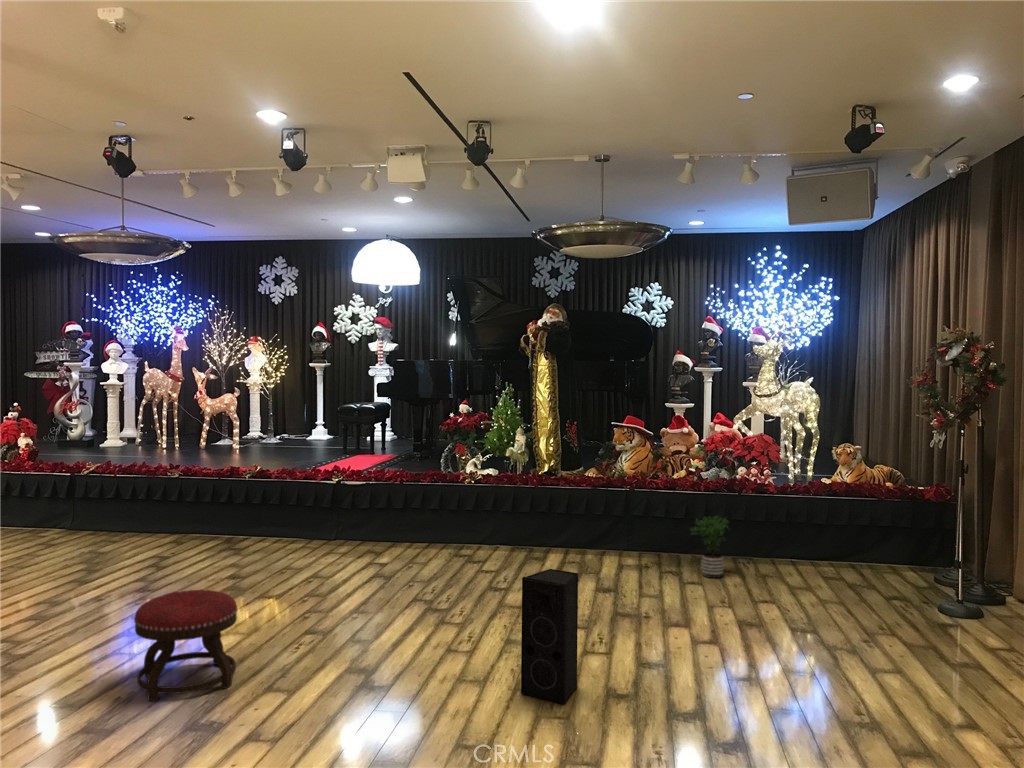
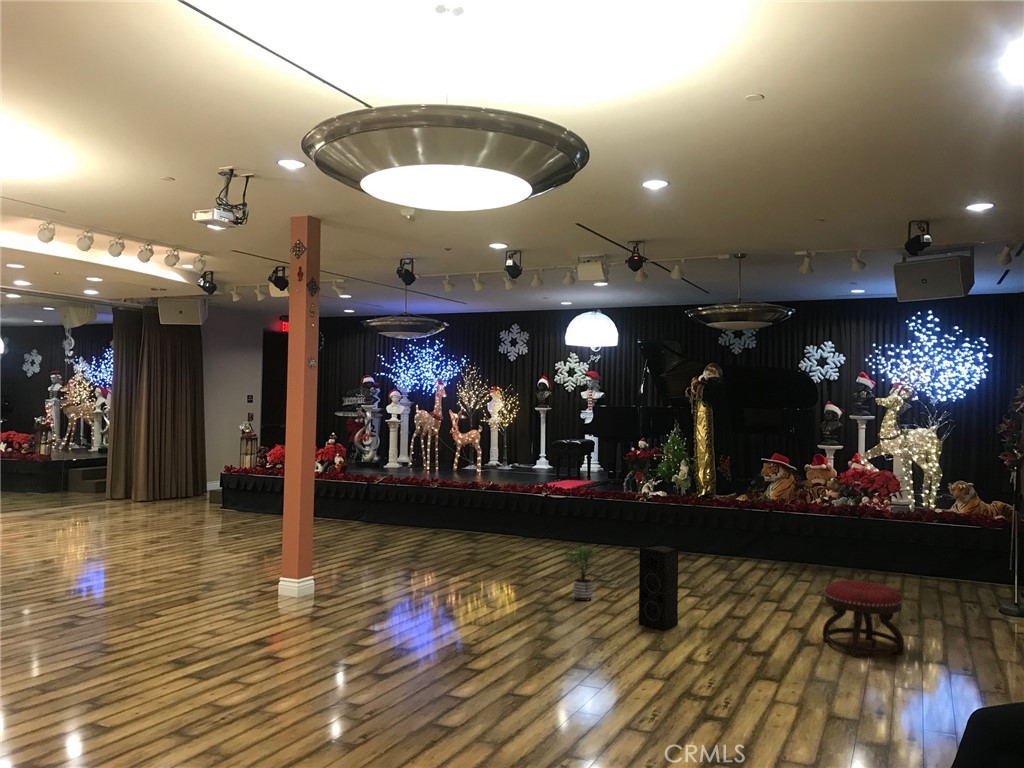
potted plant: present [690,516,727,578] -> present [564,546,597,601]
ottoman: present [134,590,237,701] -> present [823,580,904,657]

